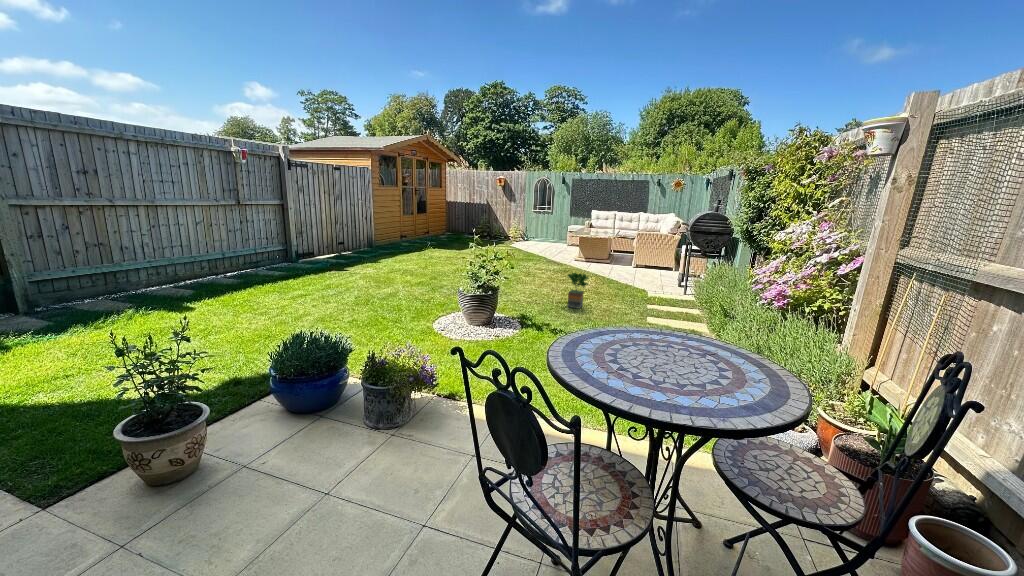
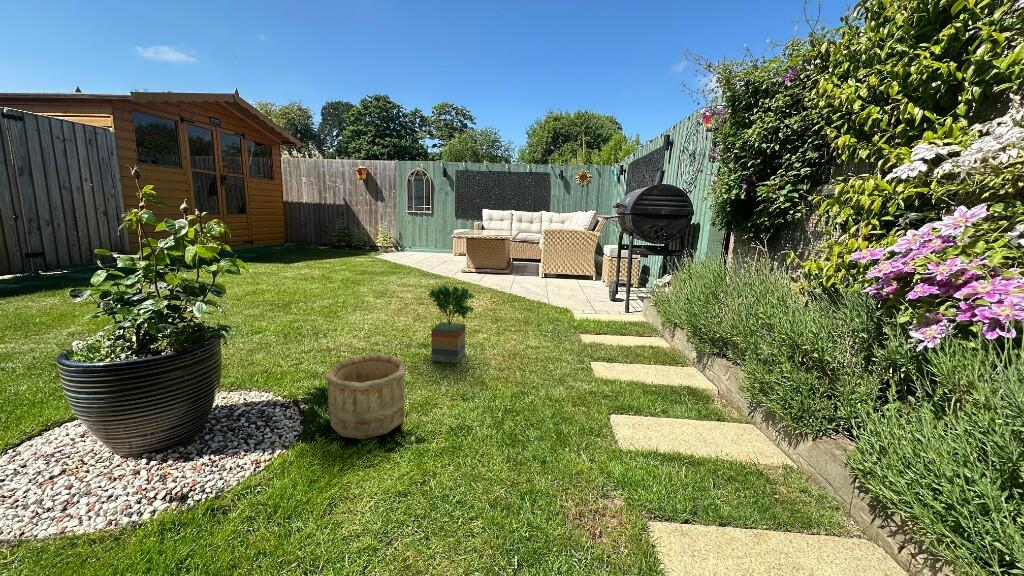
wooden bucket: none [537,298,564,326] -> present [324,354,406,439]

